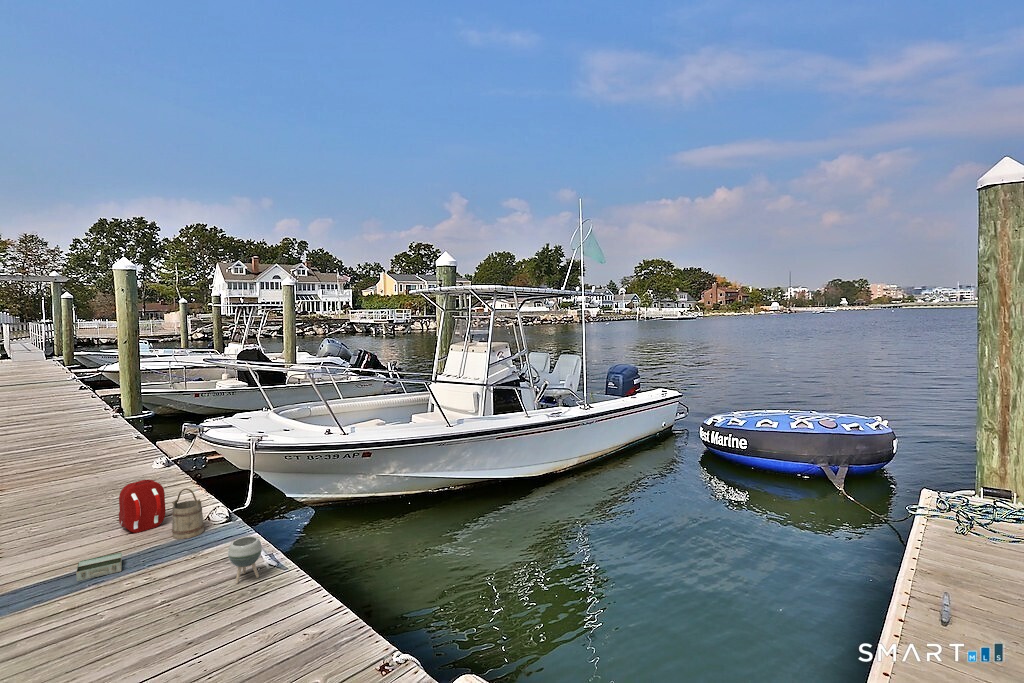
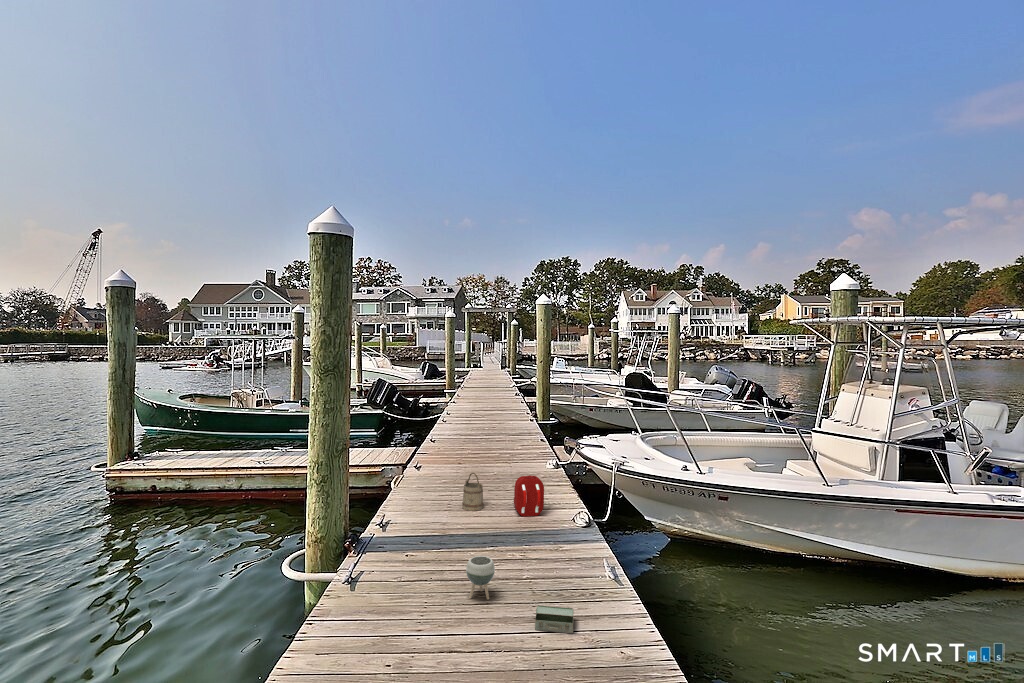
bucket: present [172,488,204,539] -> present [462,473,483,511]
planter: present [228,536,262,584] -> present [466,556,495,600]
toolbox: present [76,552,122,581] -> present [535,605,574,633]

